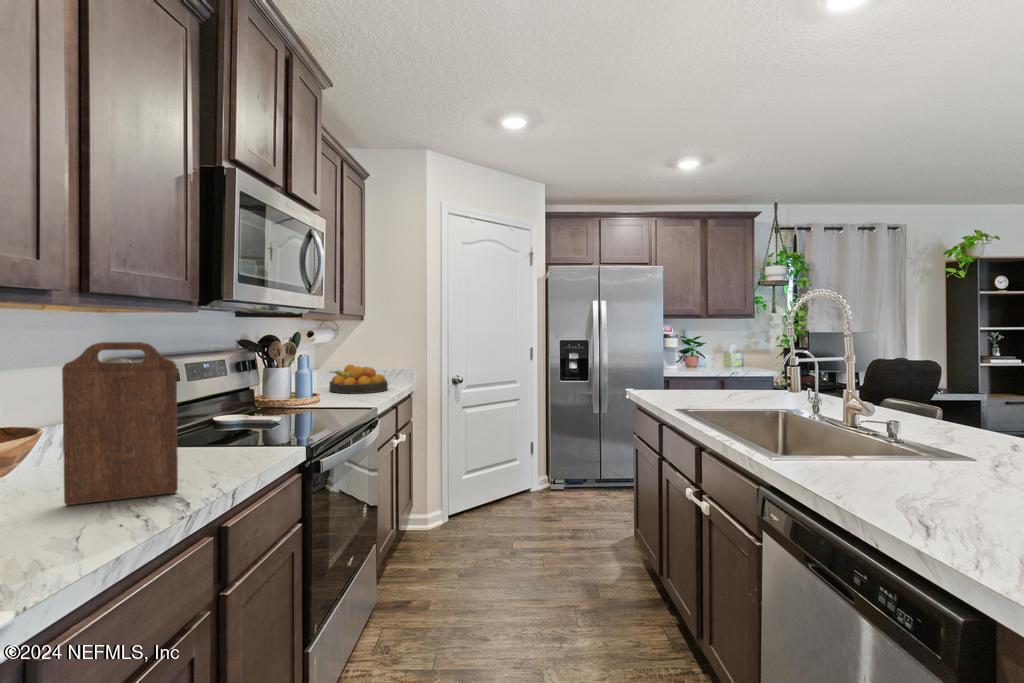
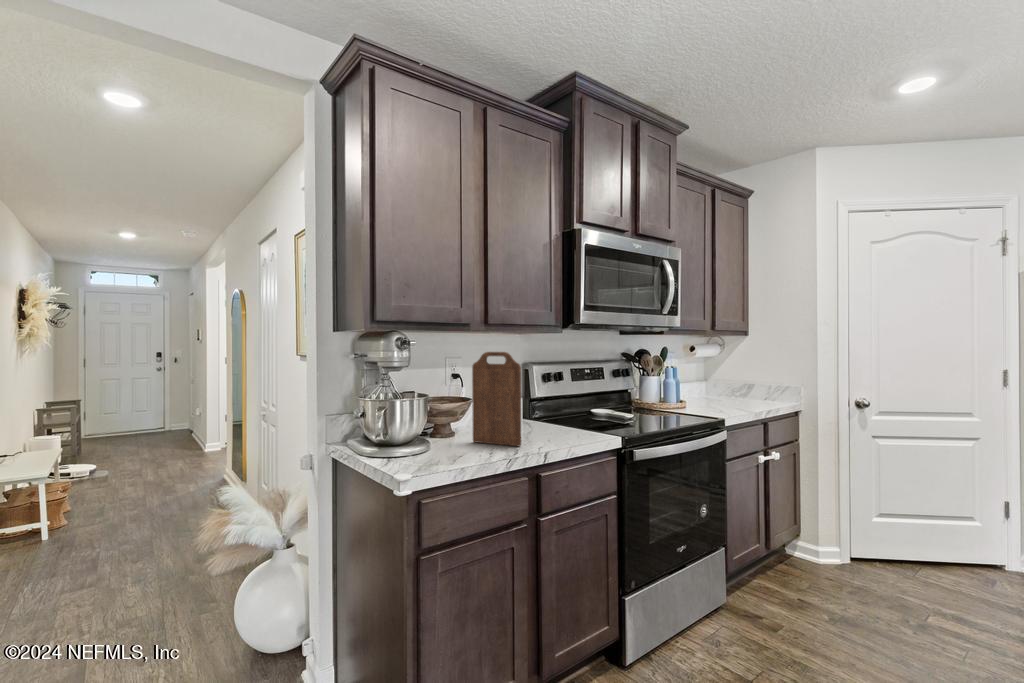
fruit bowl: present [329,365,388,393] -> none [709,377,769,405]

